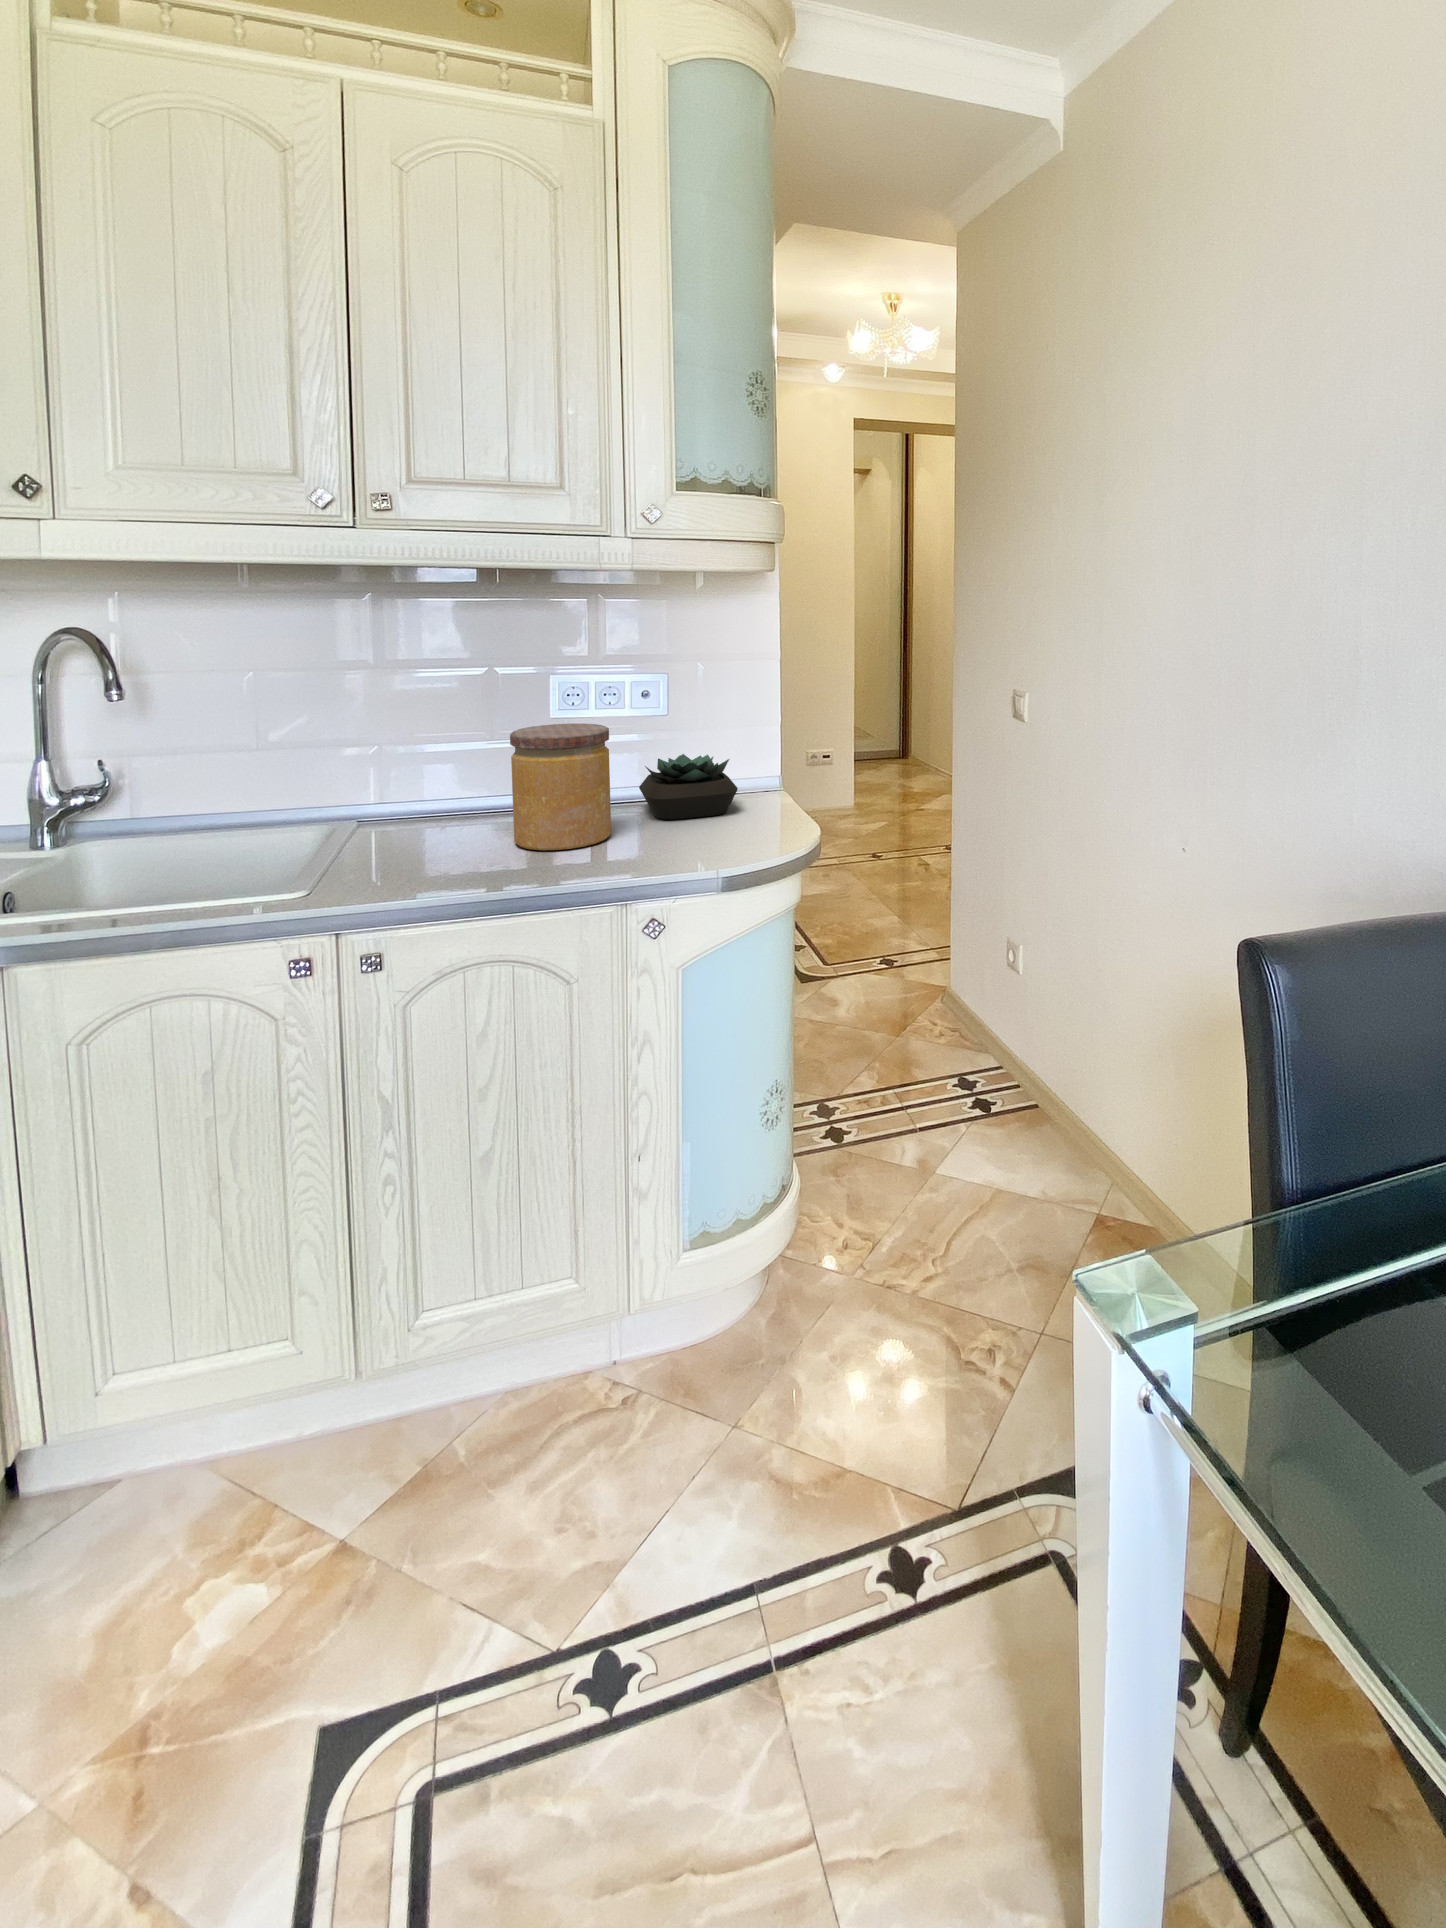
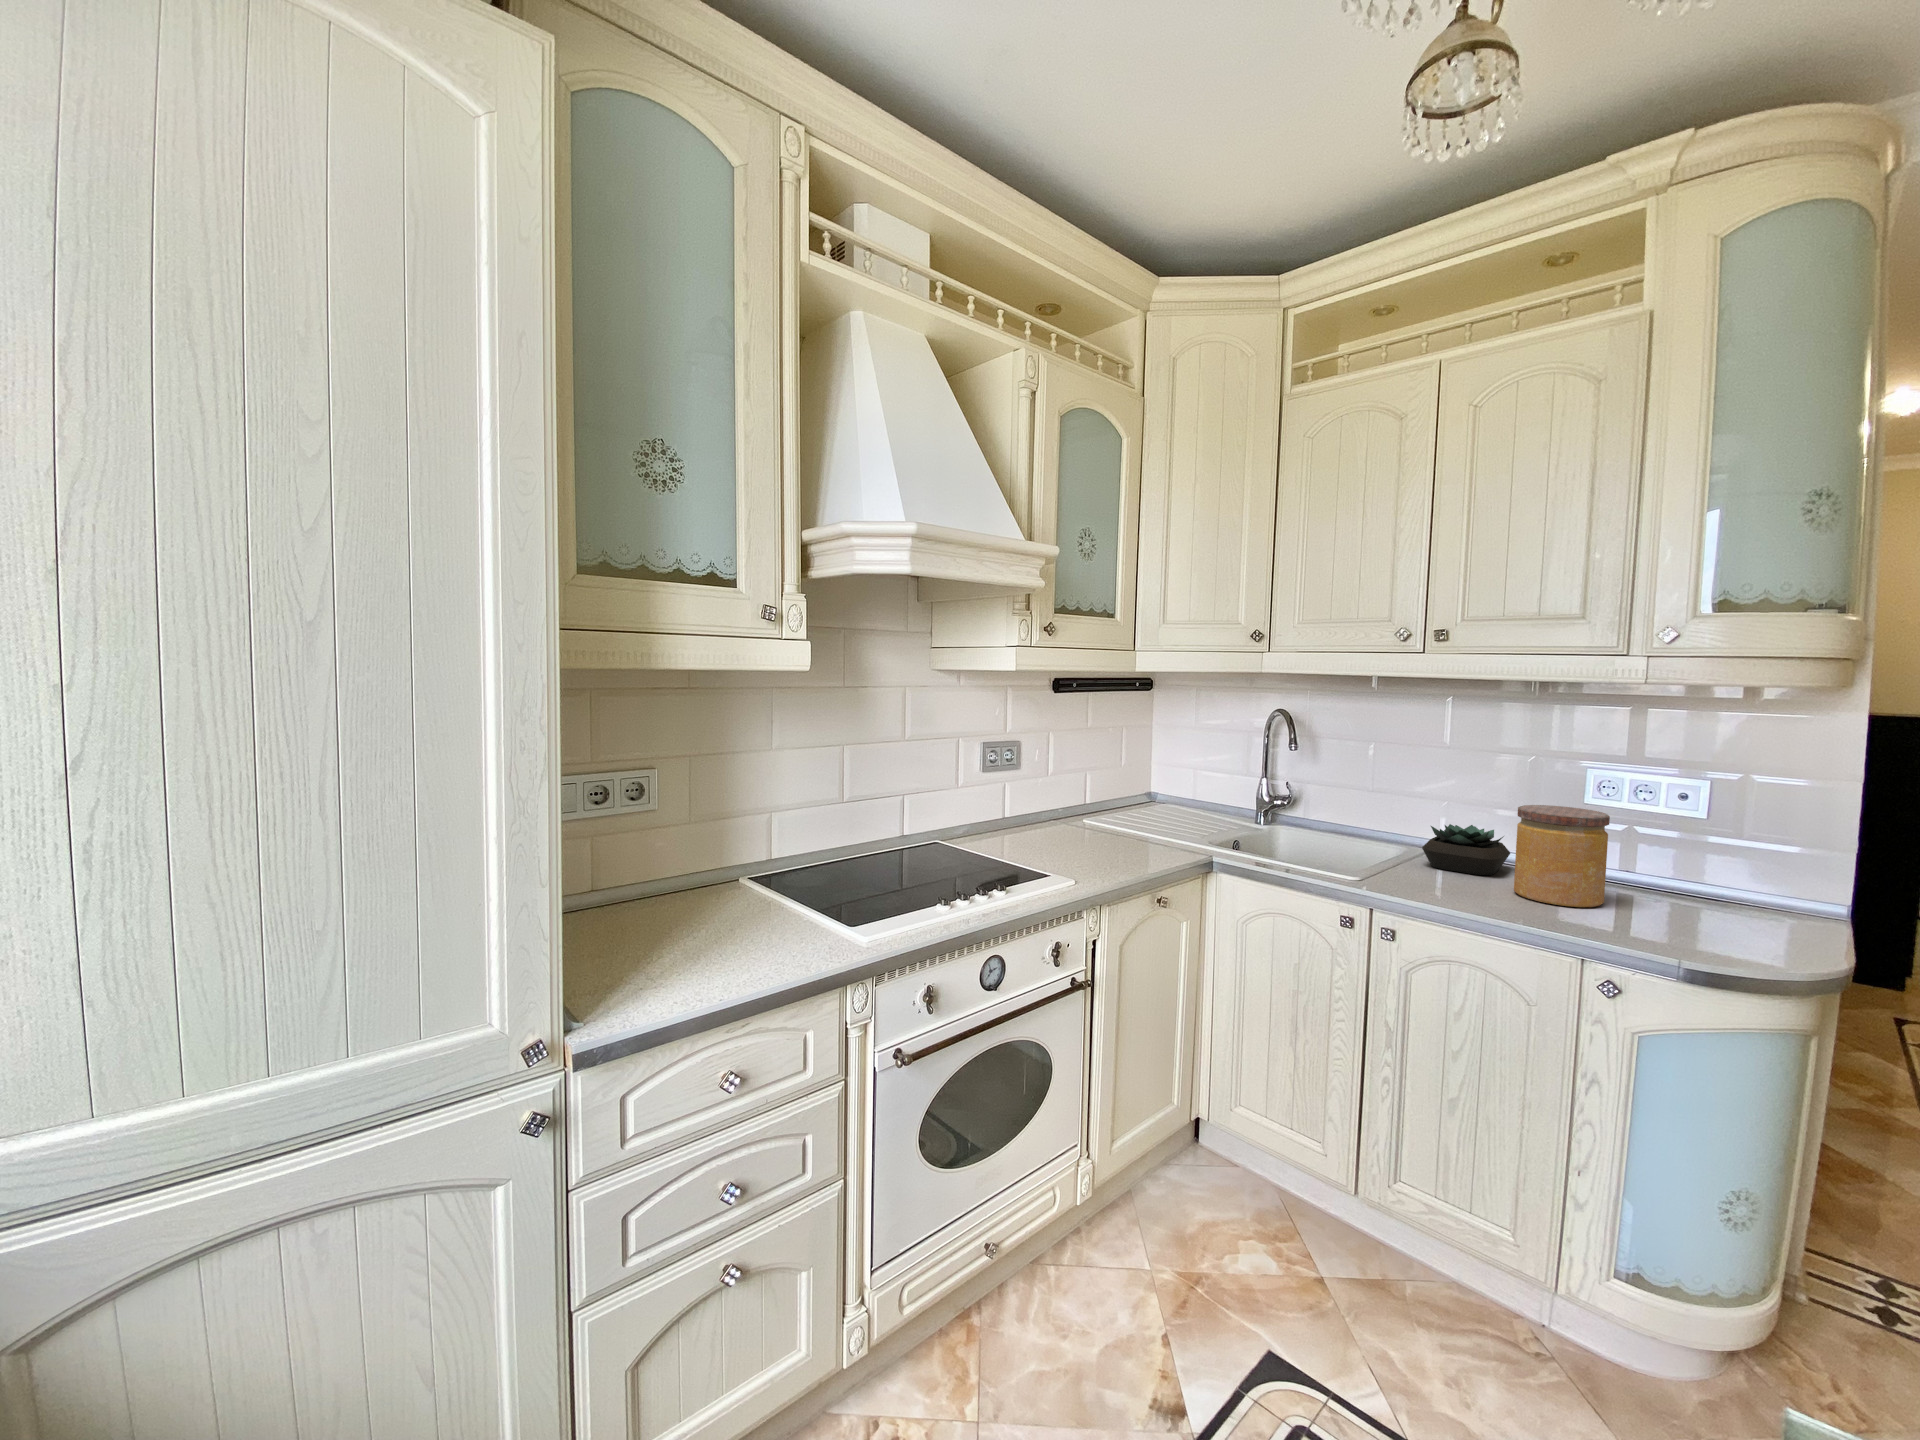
succulent plant: present [639,754,738,820] -> present [1422,824,1510,875]

